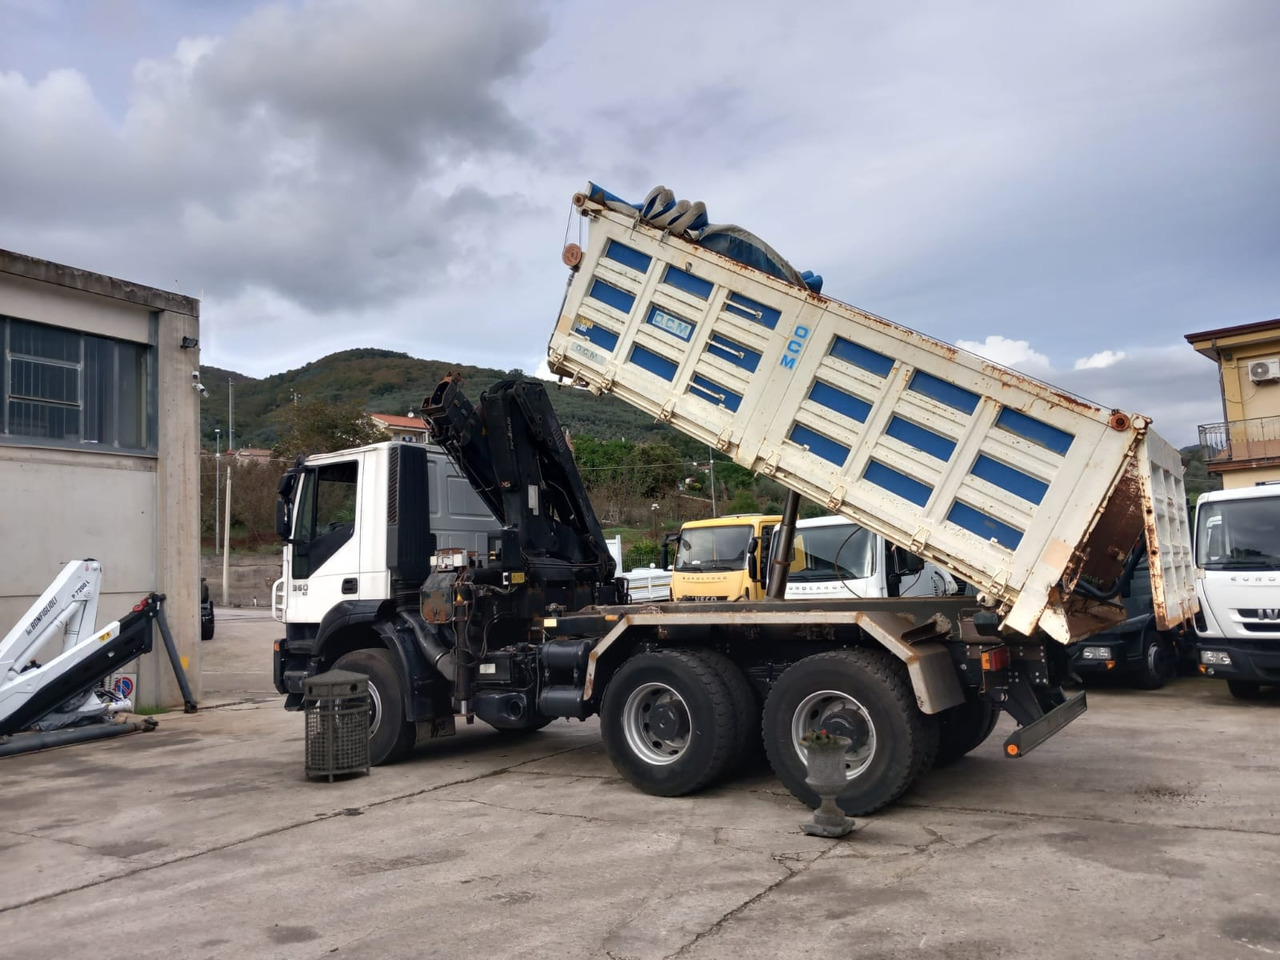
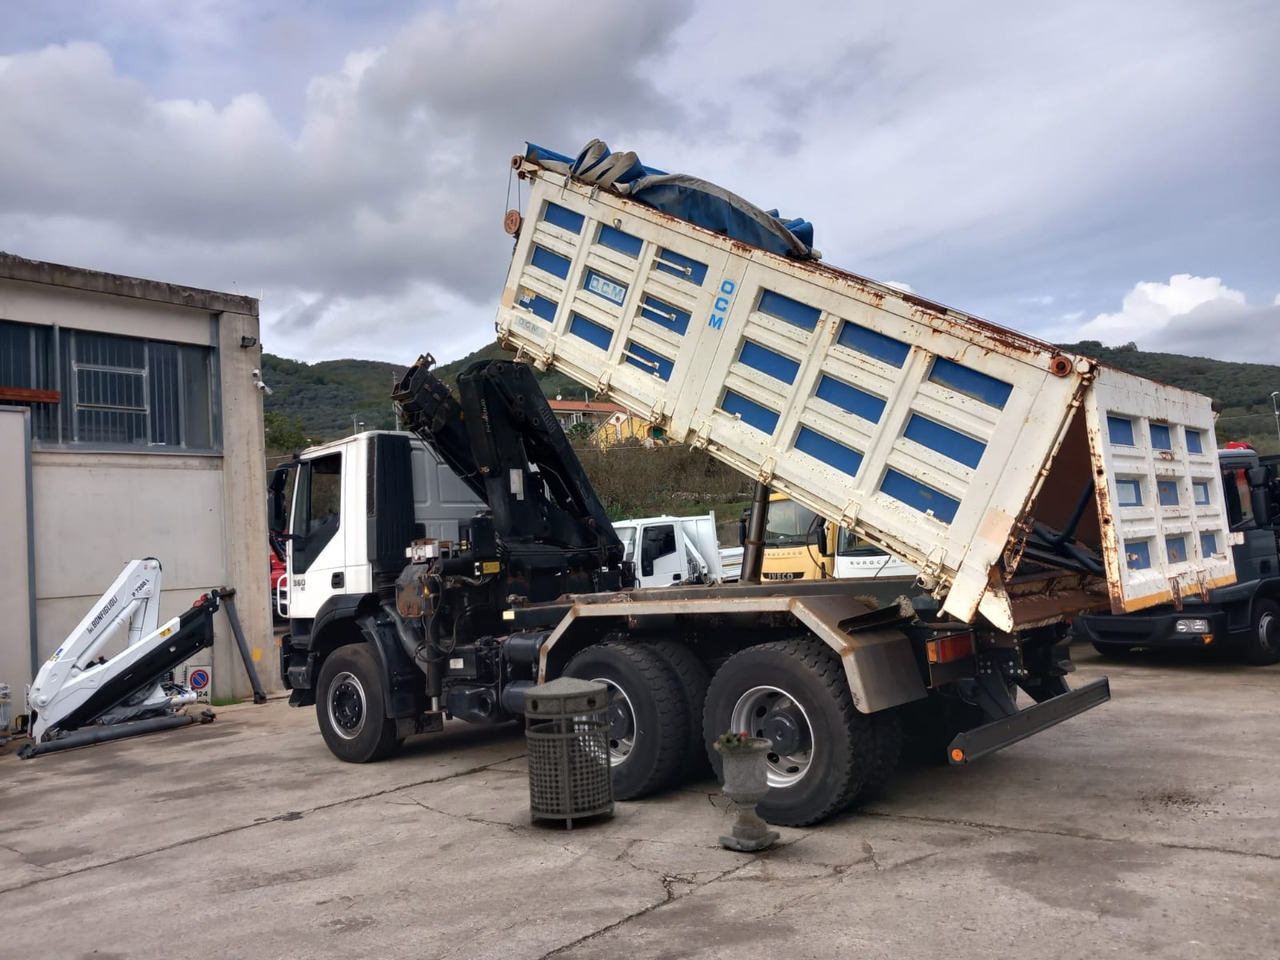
trash can: present [304,669,371,783] -> present [524,677,615,830]

